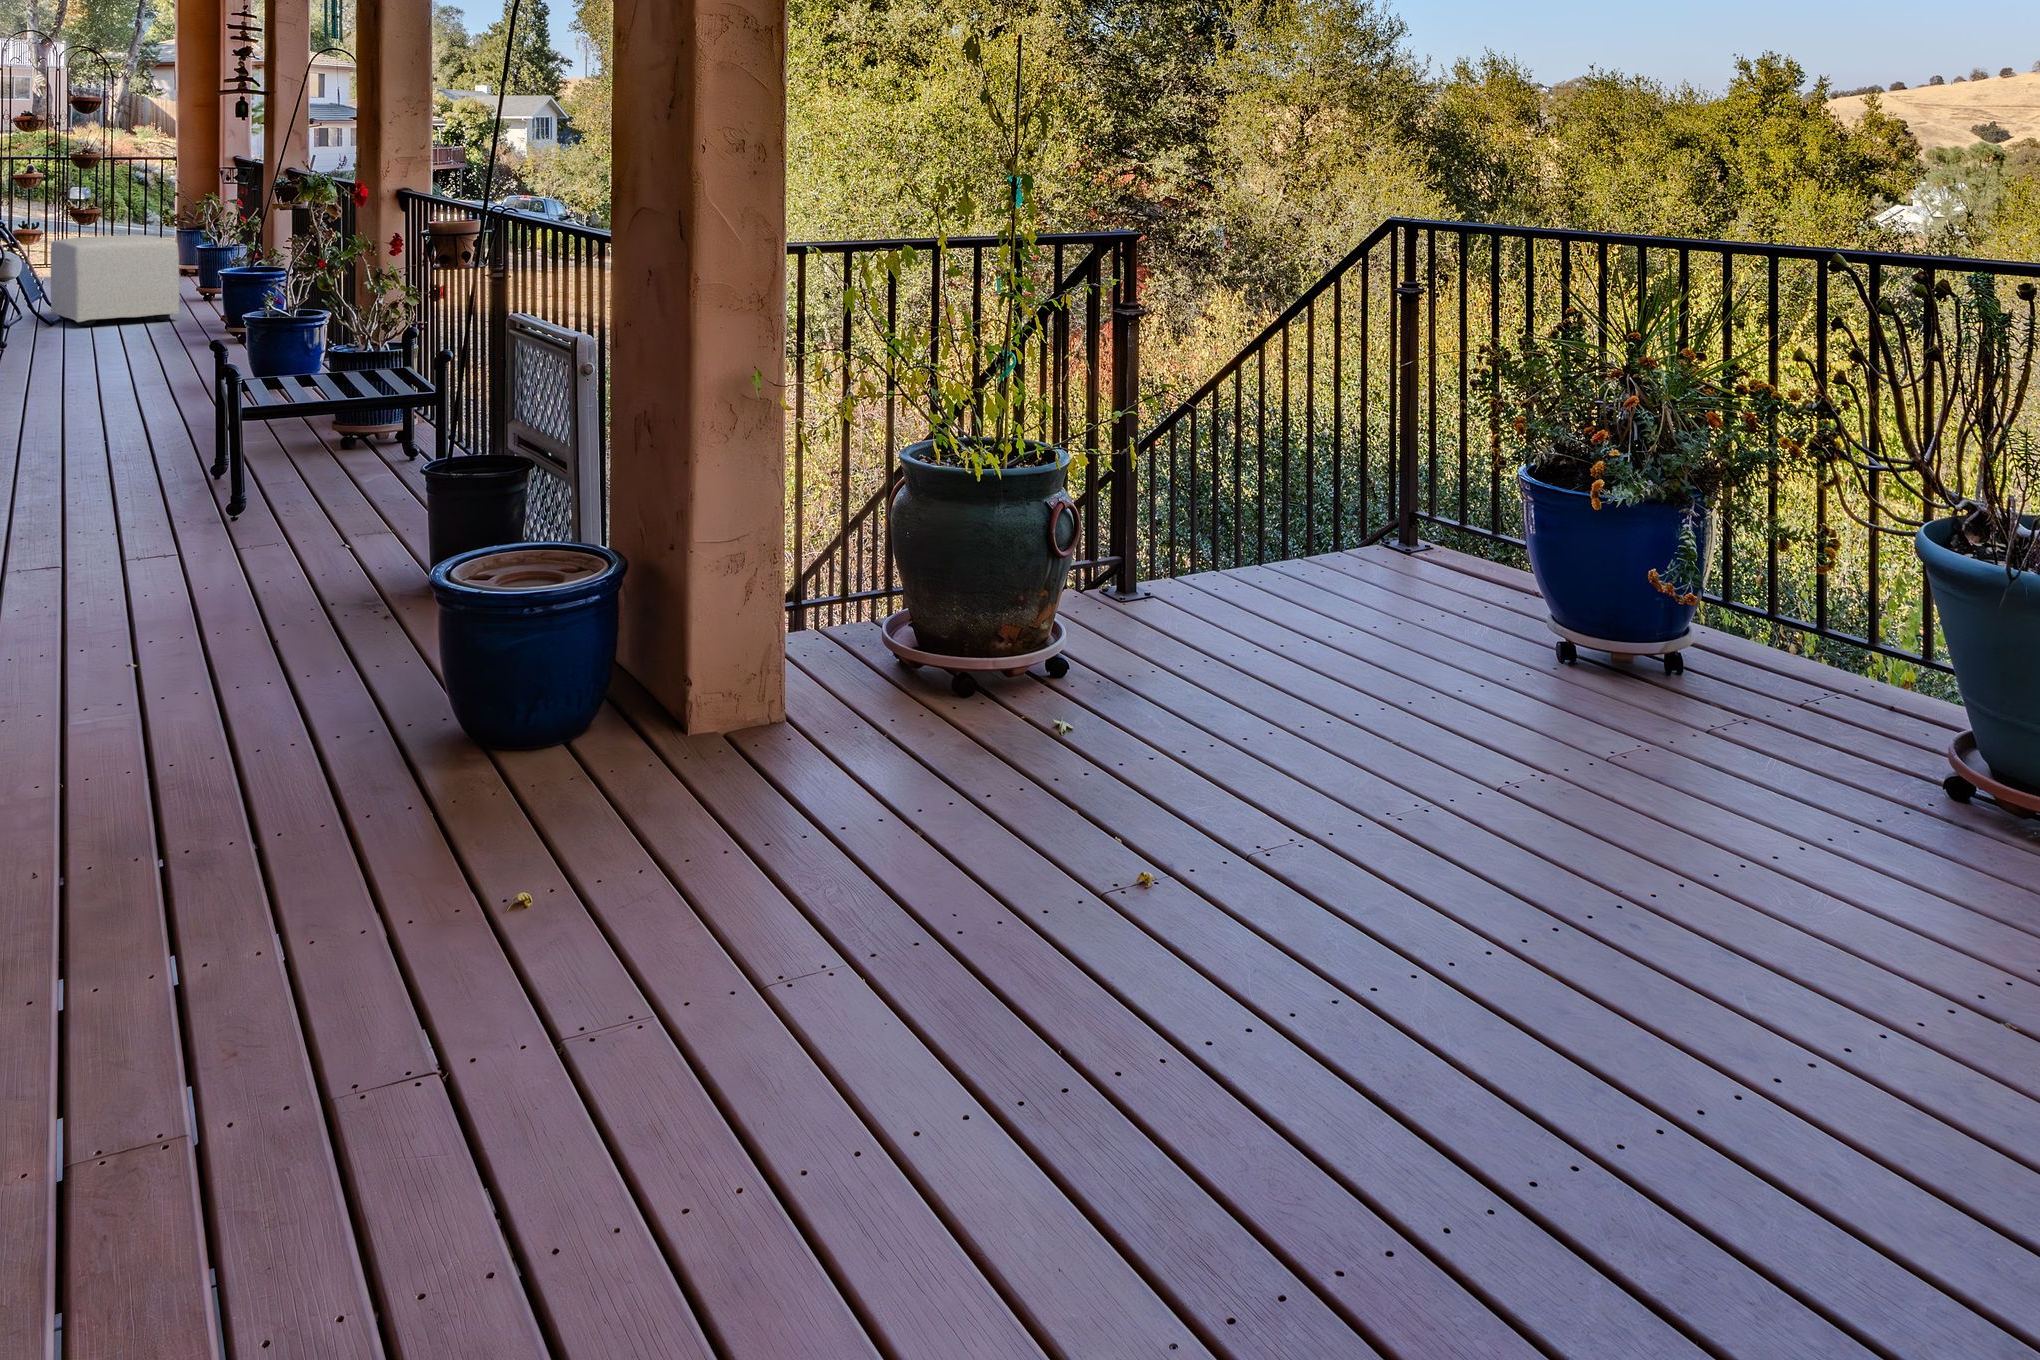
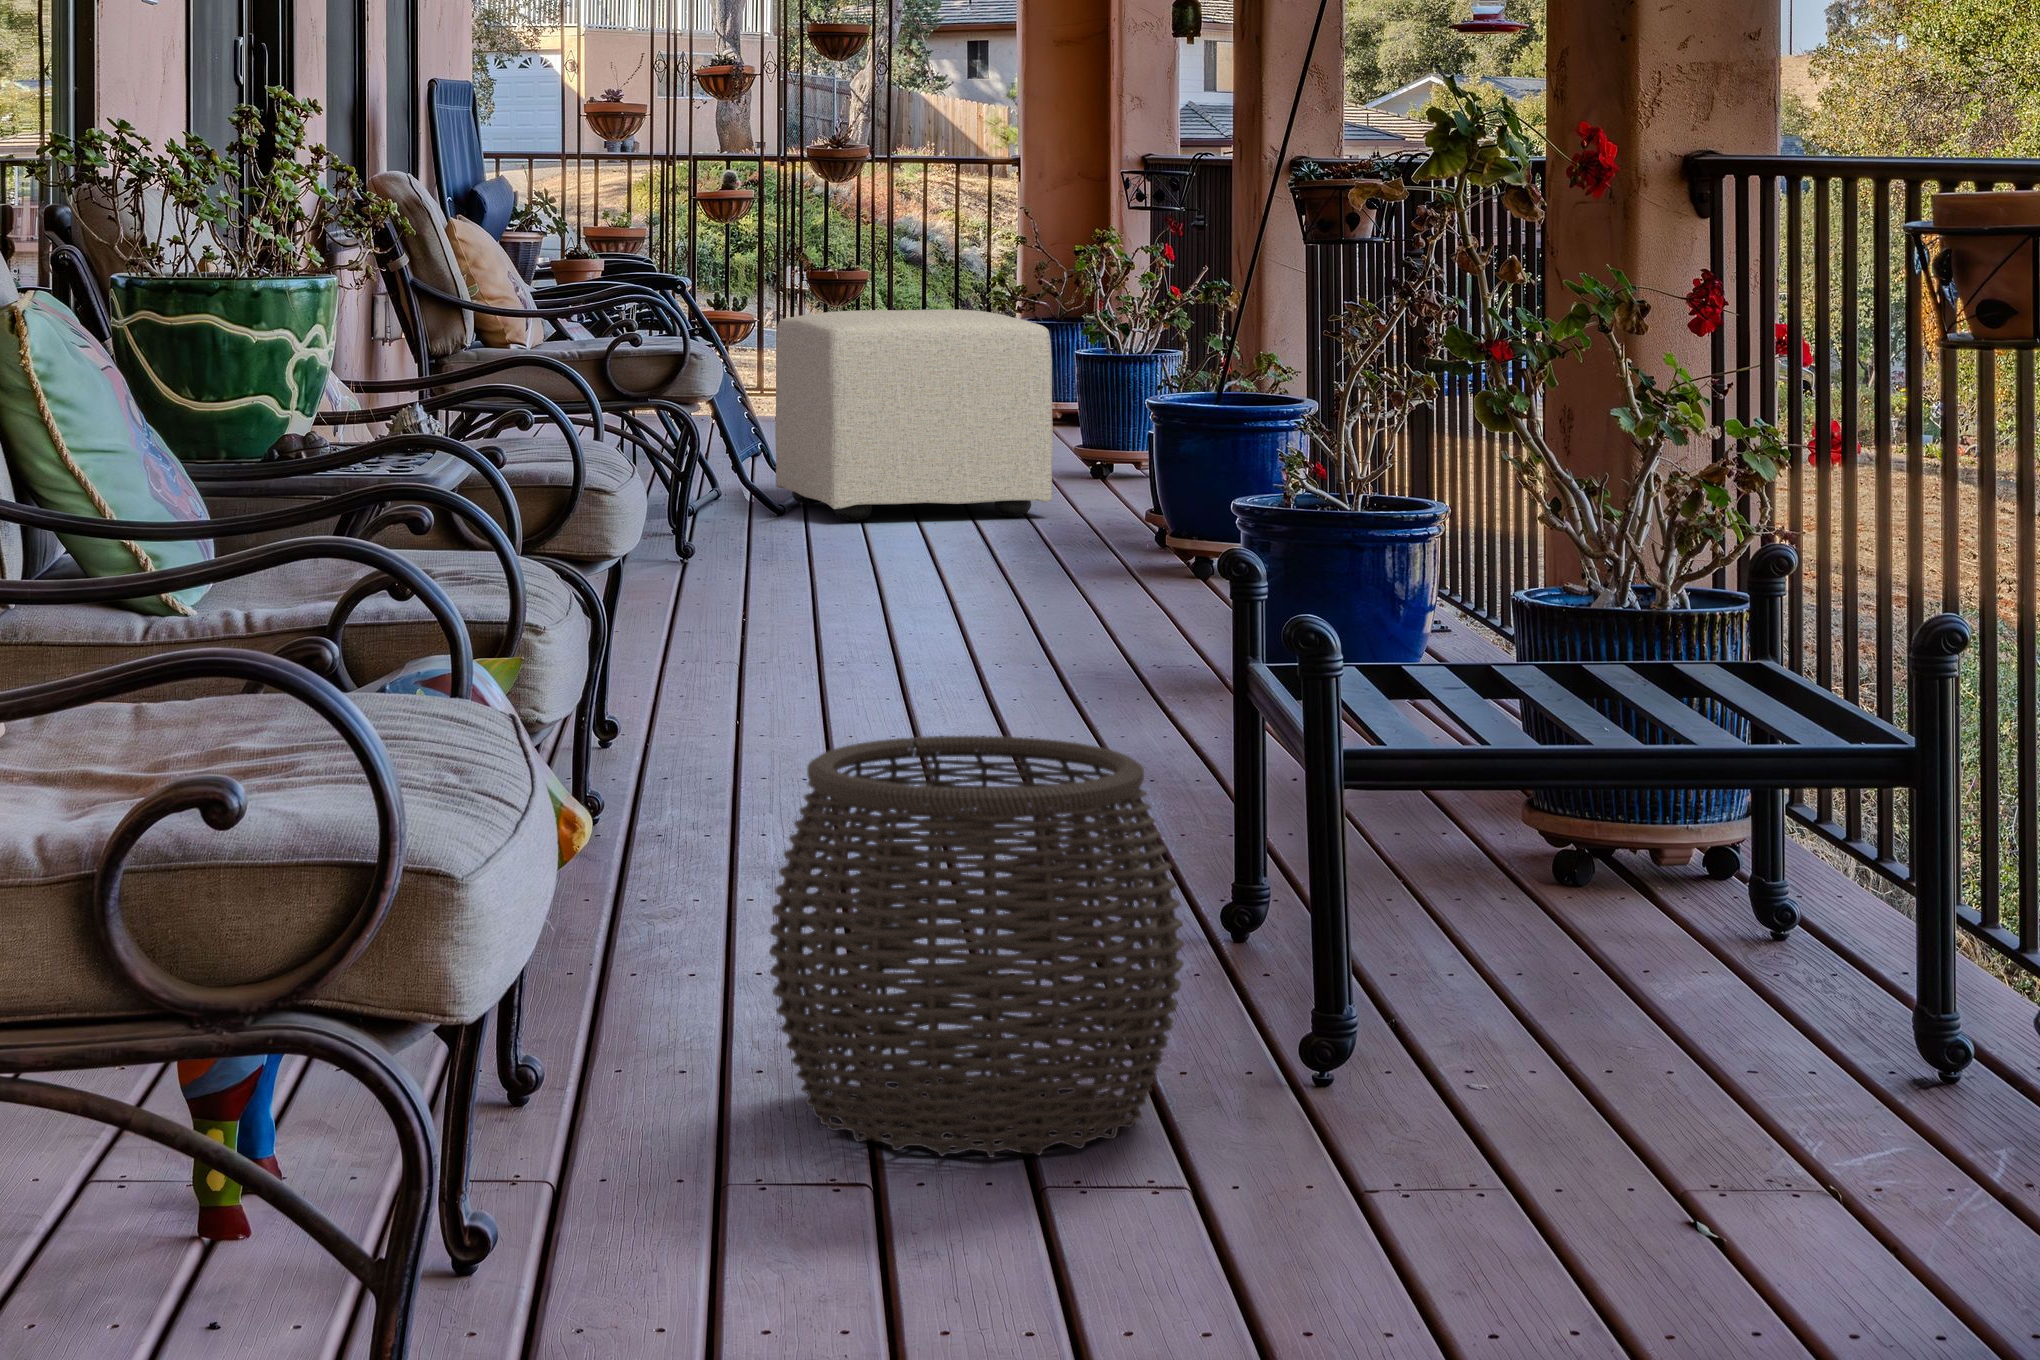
woven basket: none [19,412,166,544] -> present [769,735,1184,1157]

